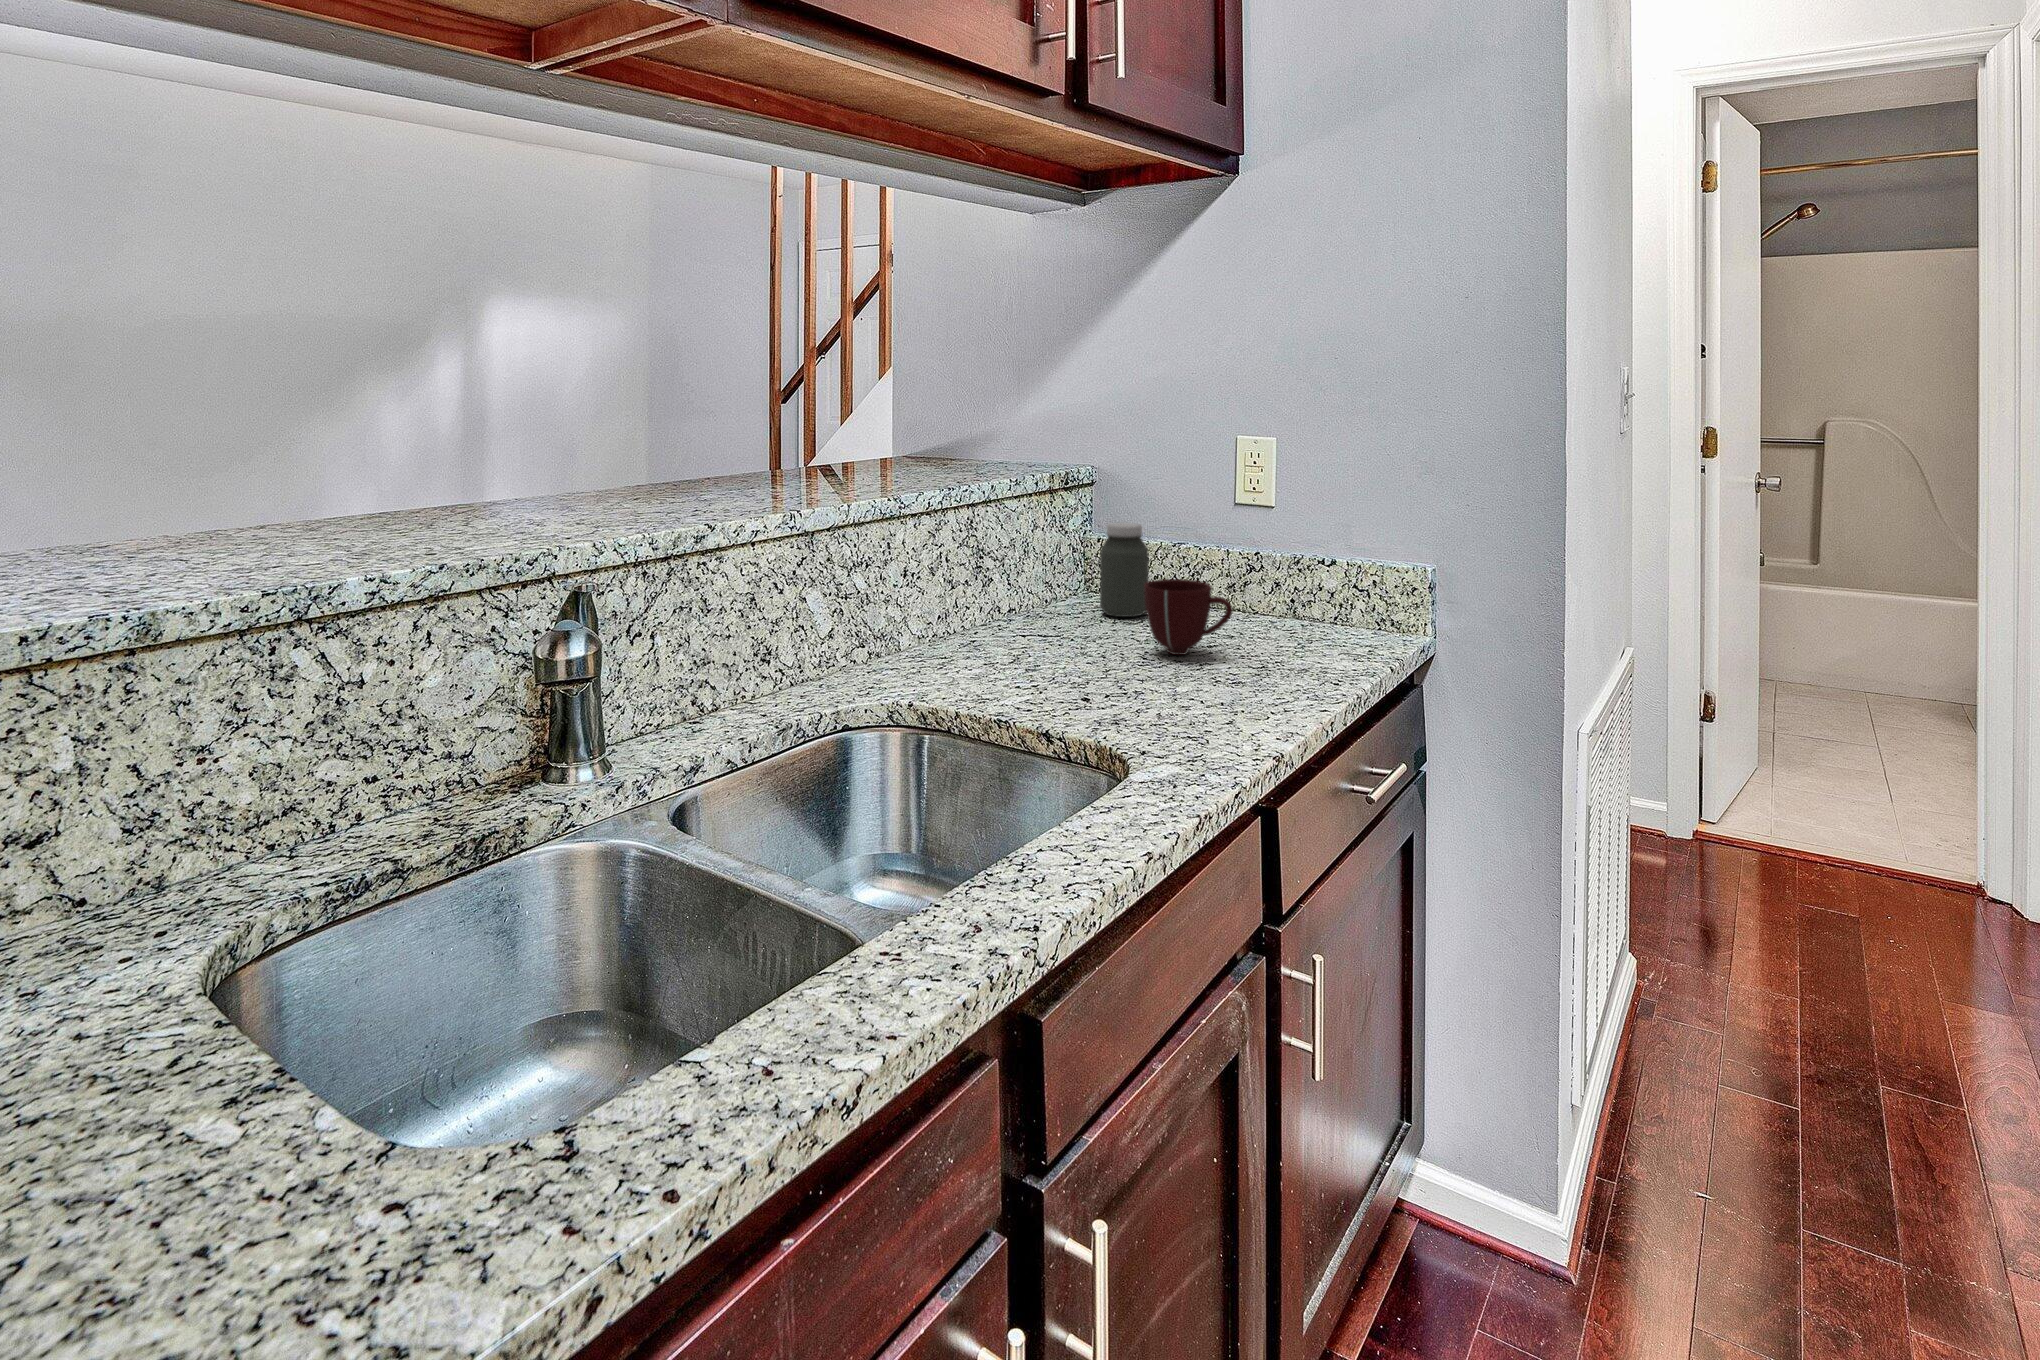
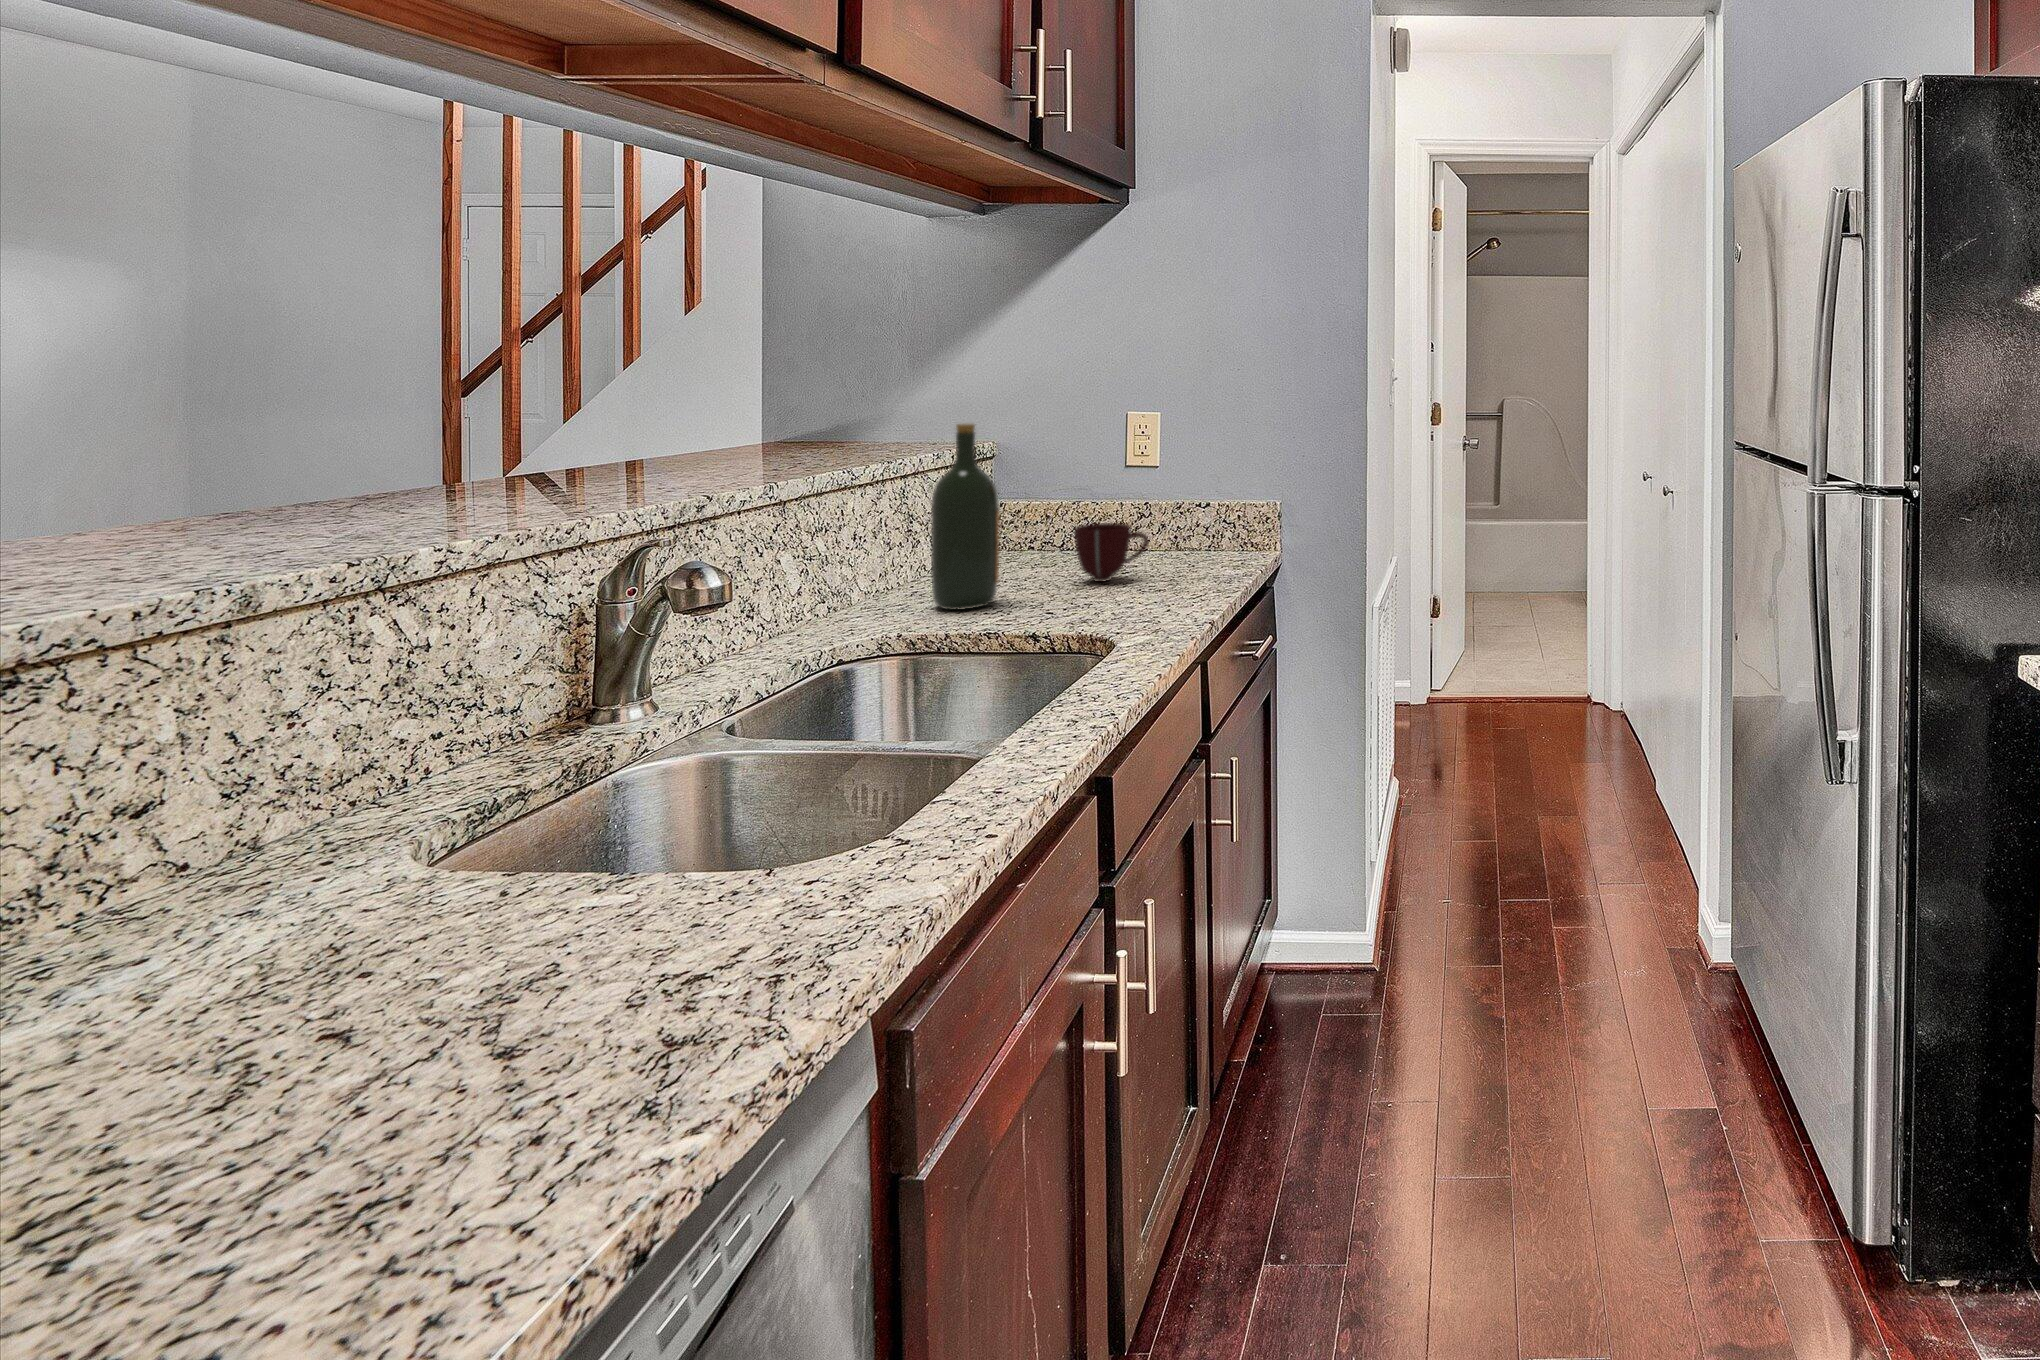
wine bottle: none [970,451,1044,674] -> present [931,423,1000,610]
jar: present [1100,522,1149,617] -> none [1013,486,1057,565]

